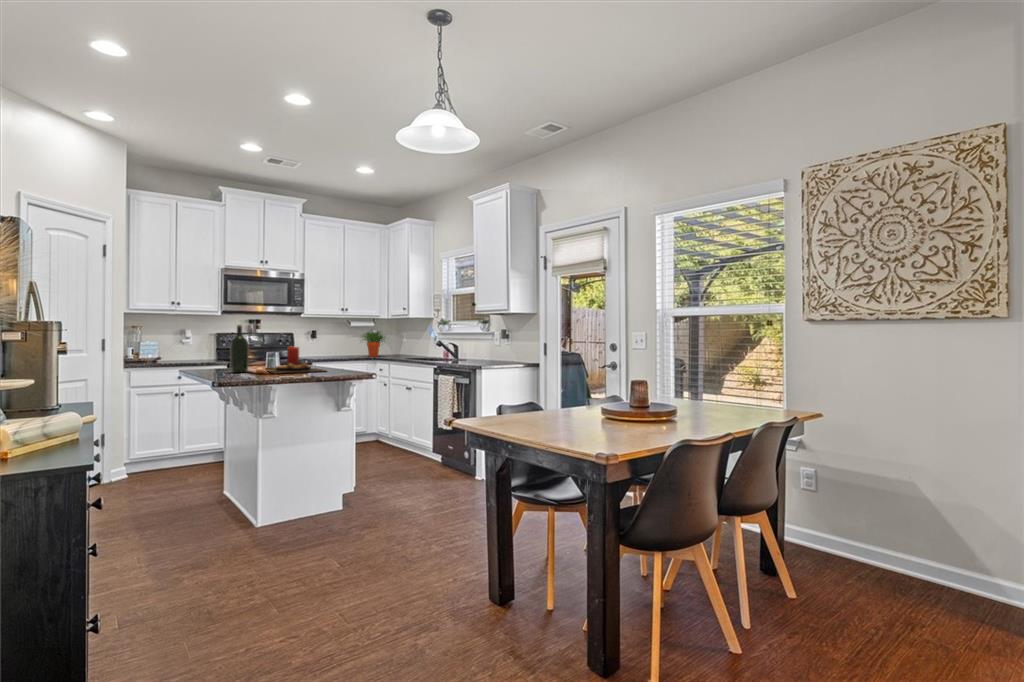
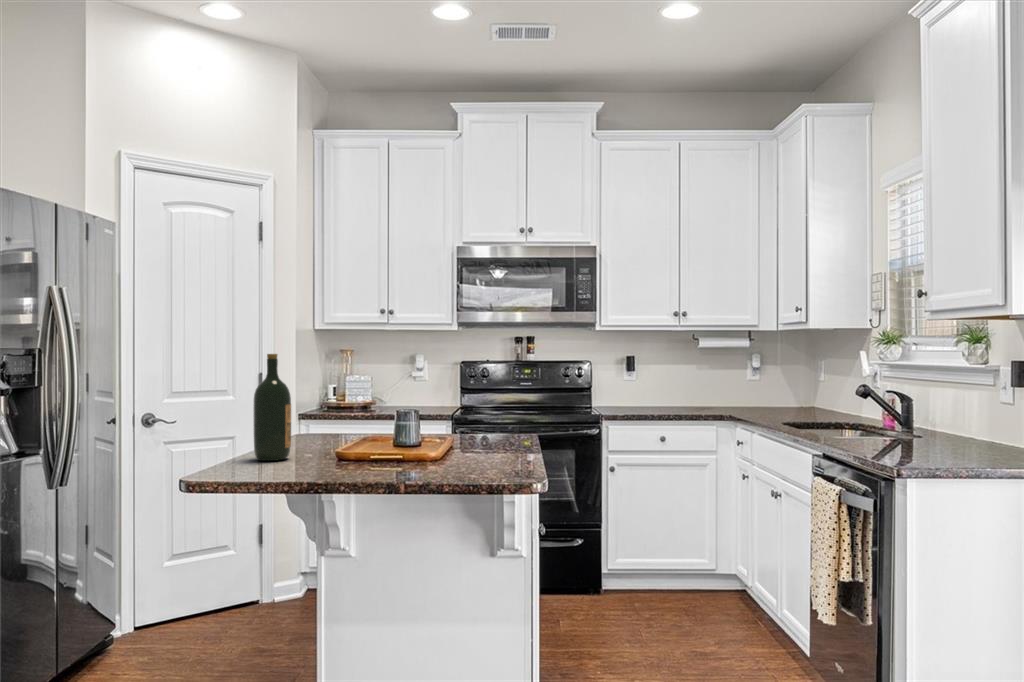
potted plant: present [363,332,385,357] -> none [711,357,777,411]
candle: present [268,346,326,374] -> none [285,405,436,479]

